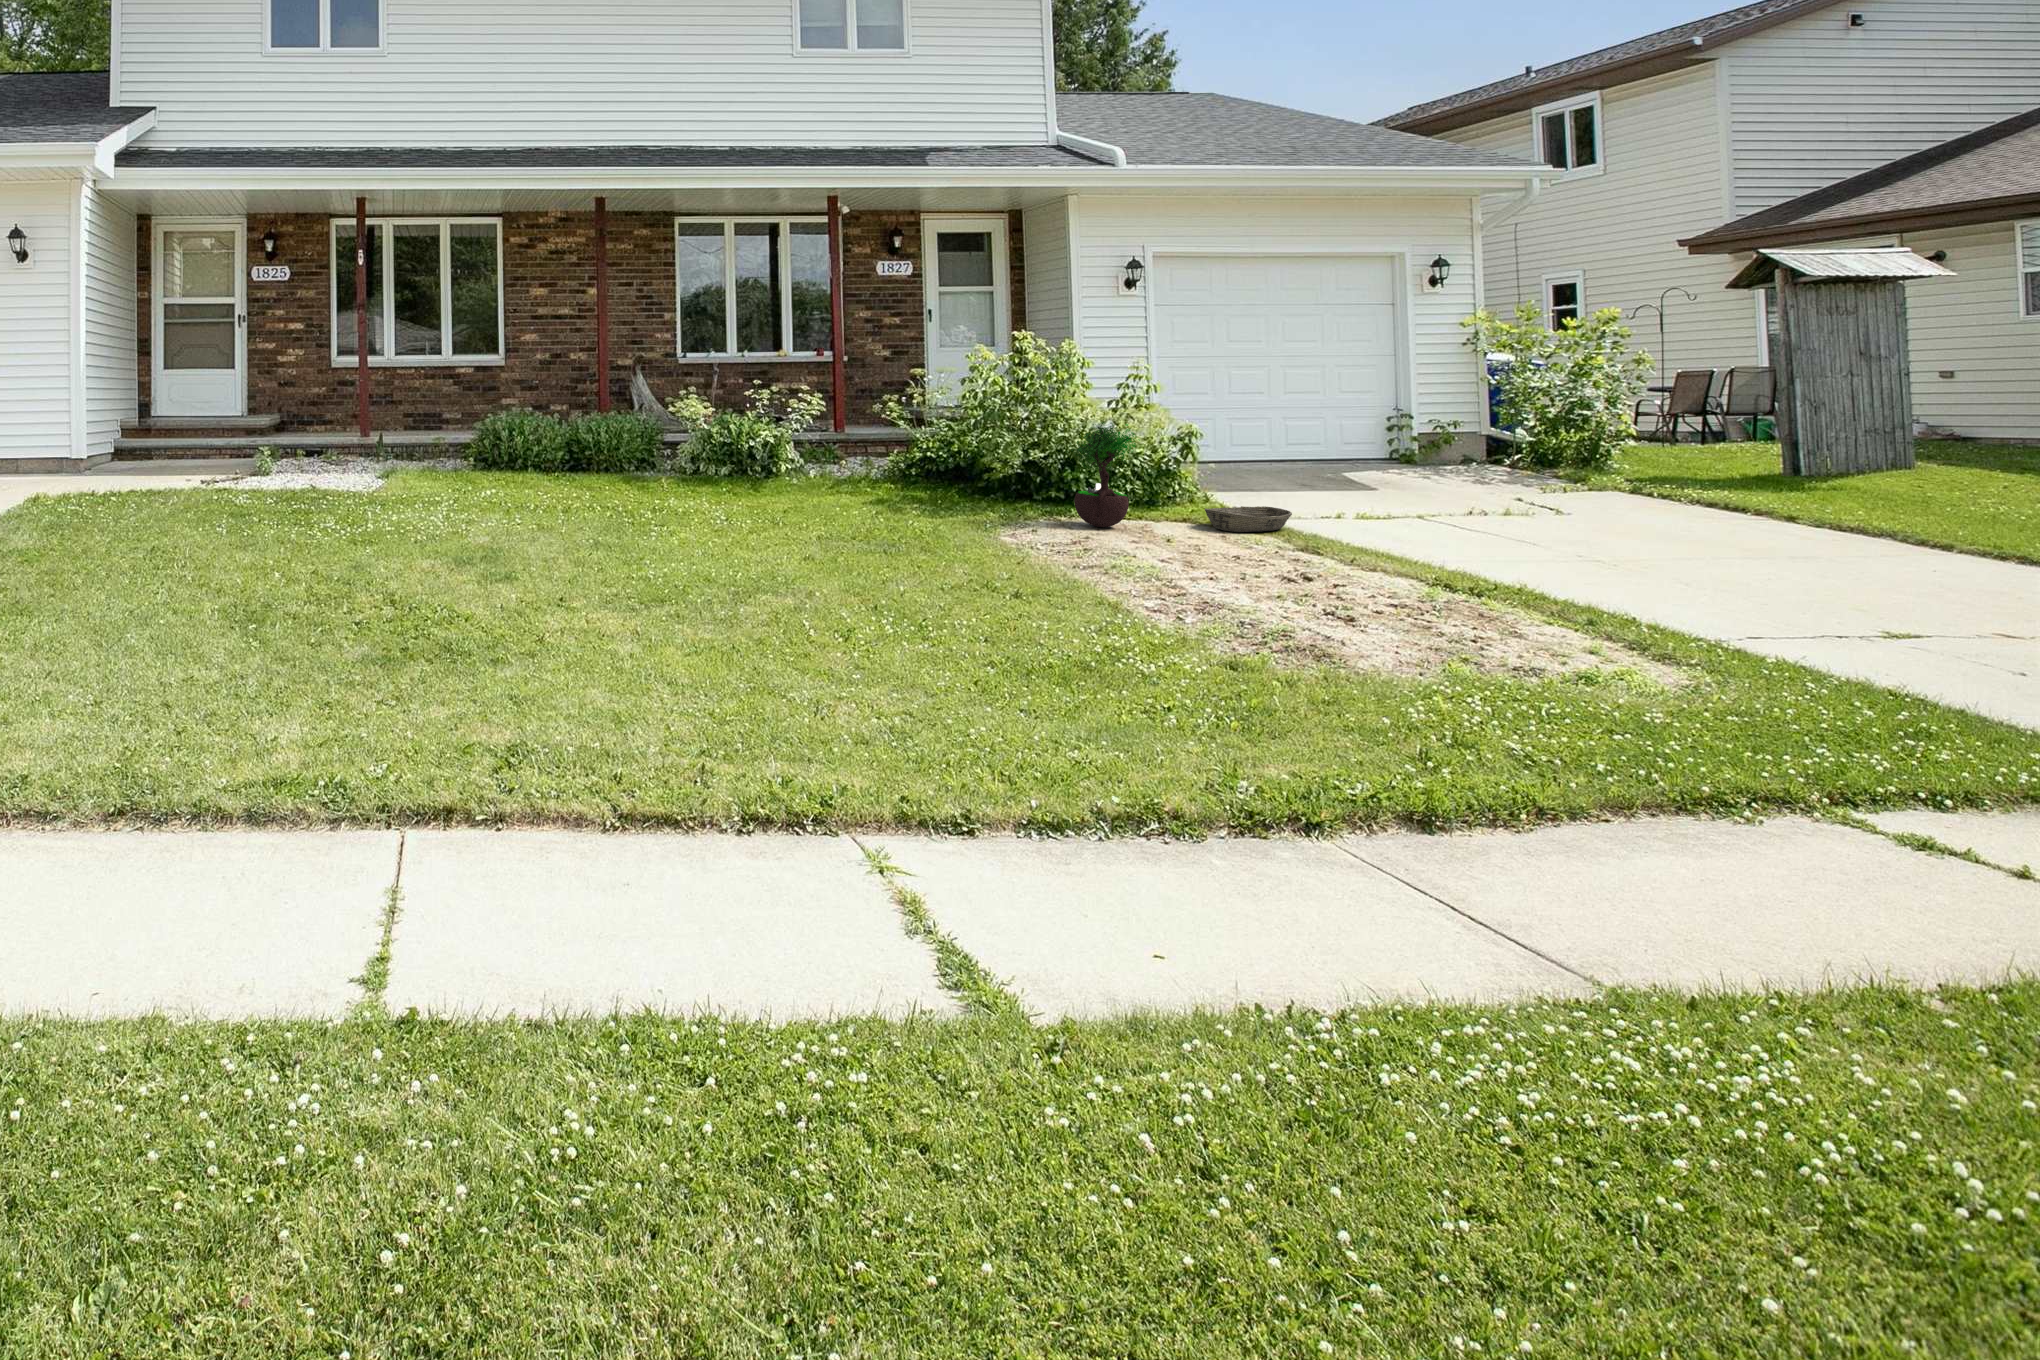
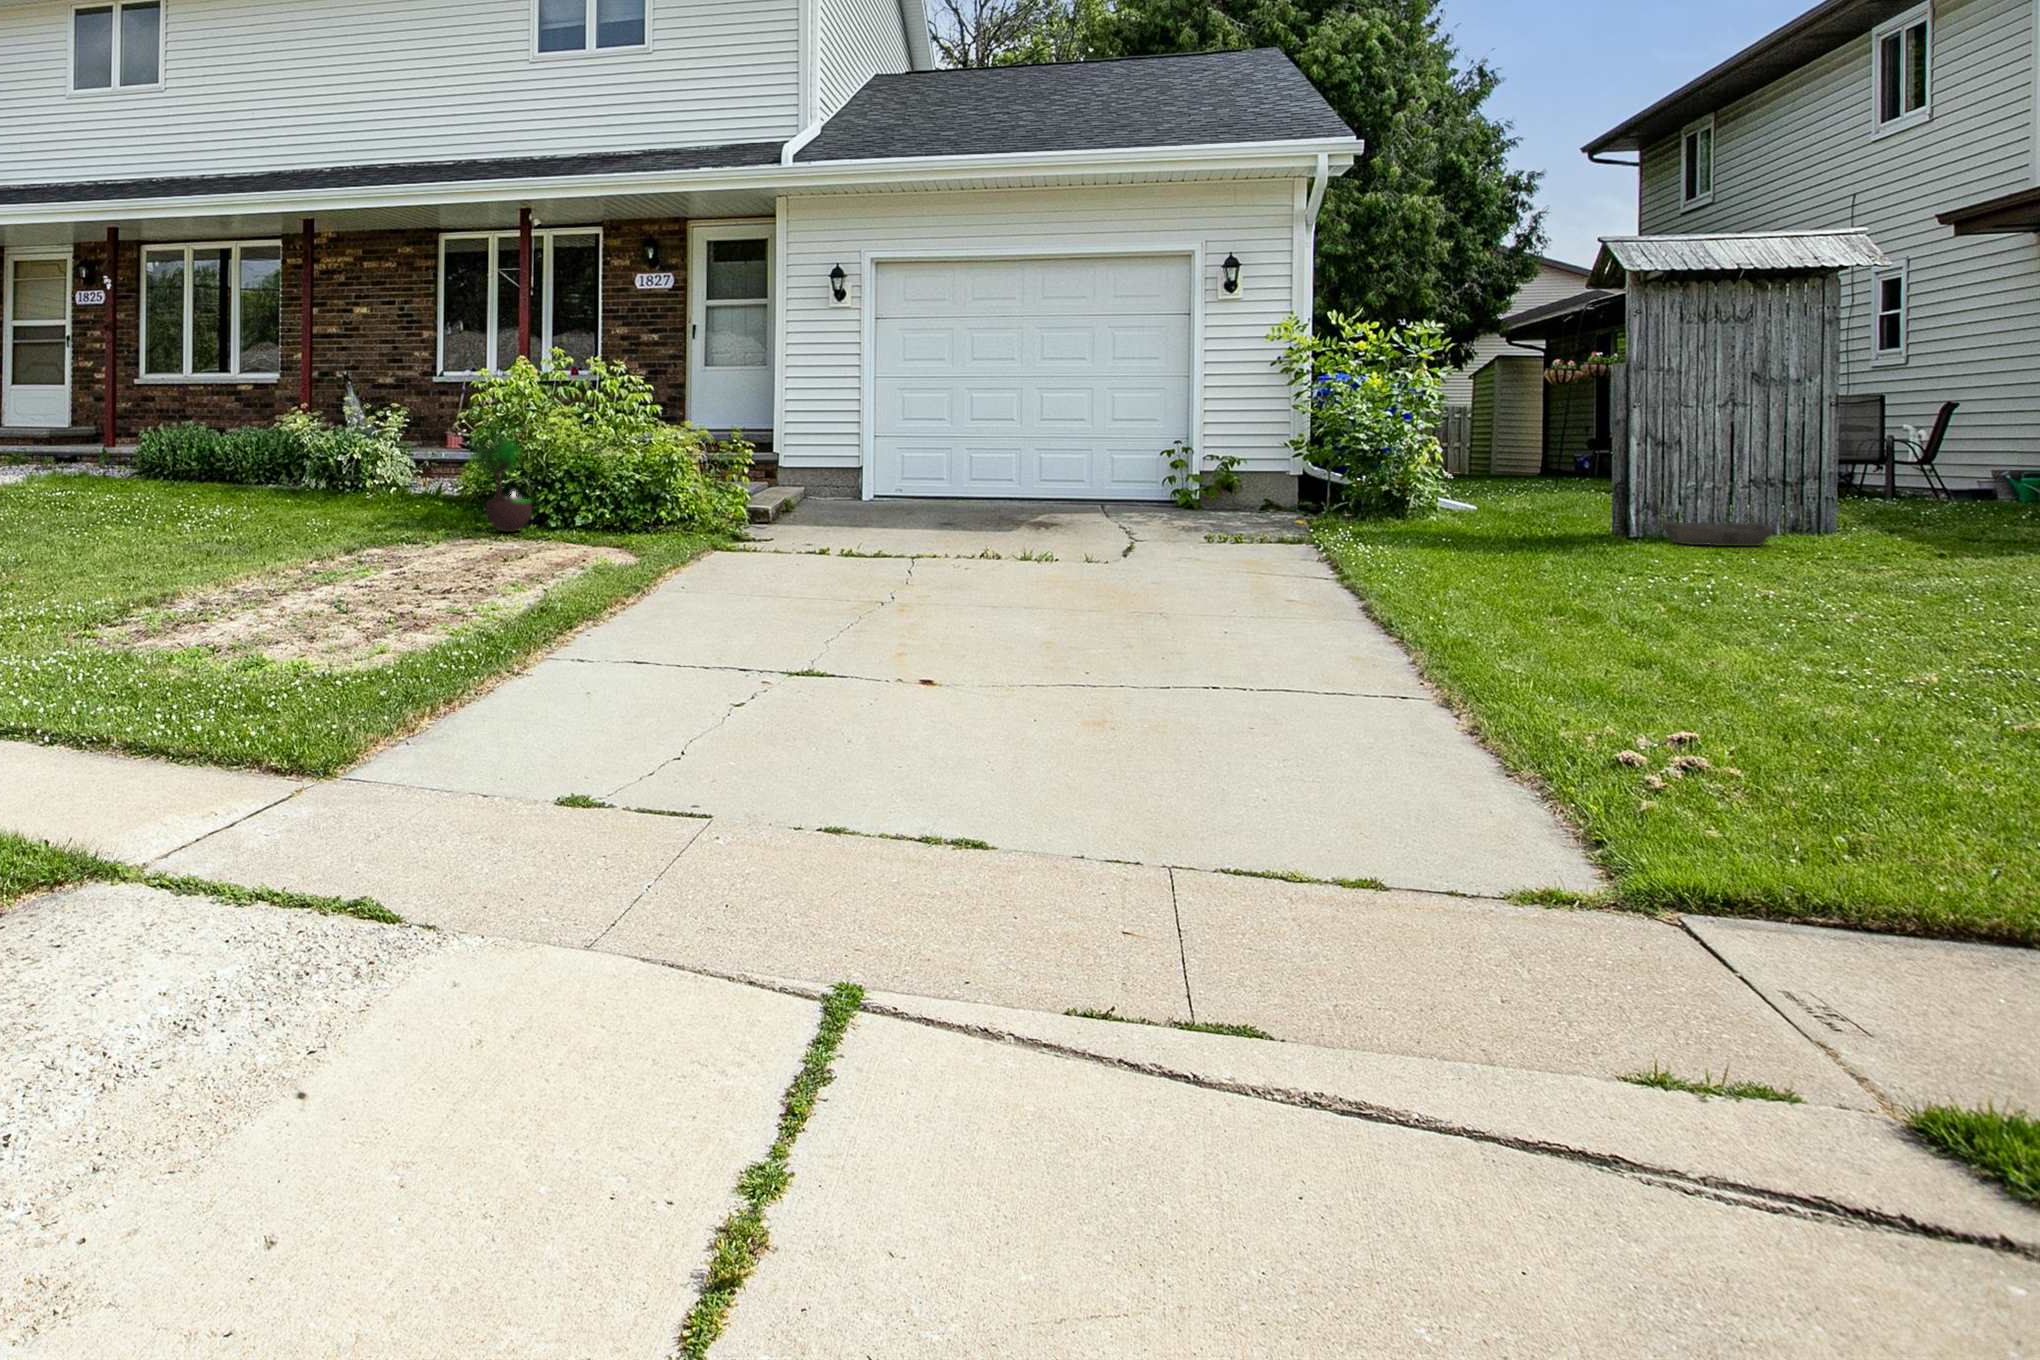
basket: present [1205,506,1292,532] -> present [1661,521,1773,546]

